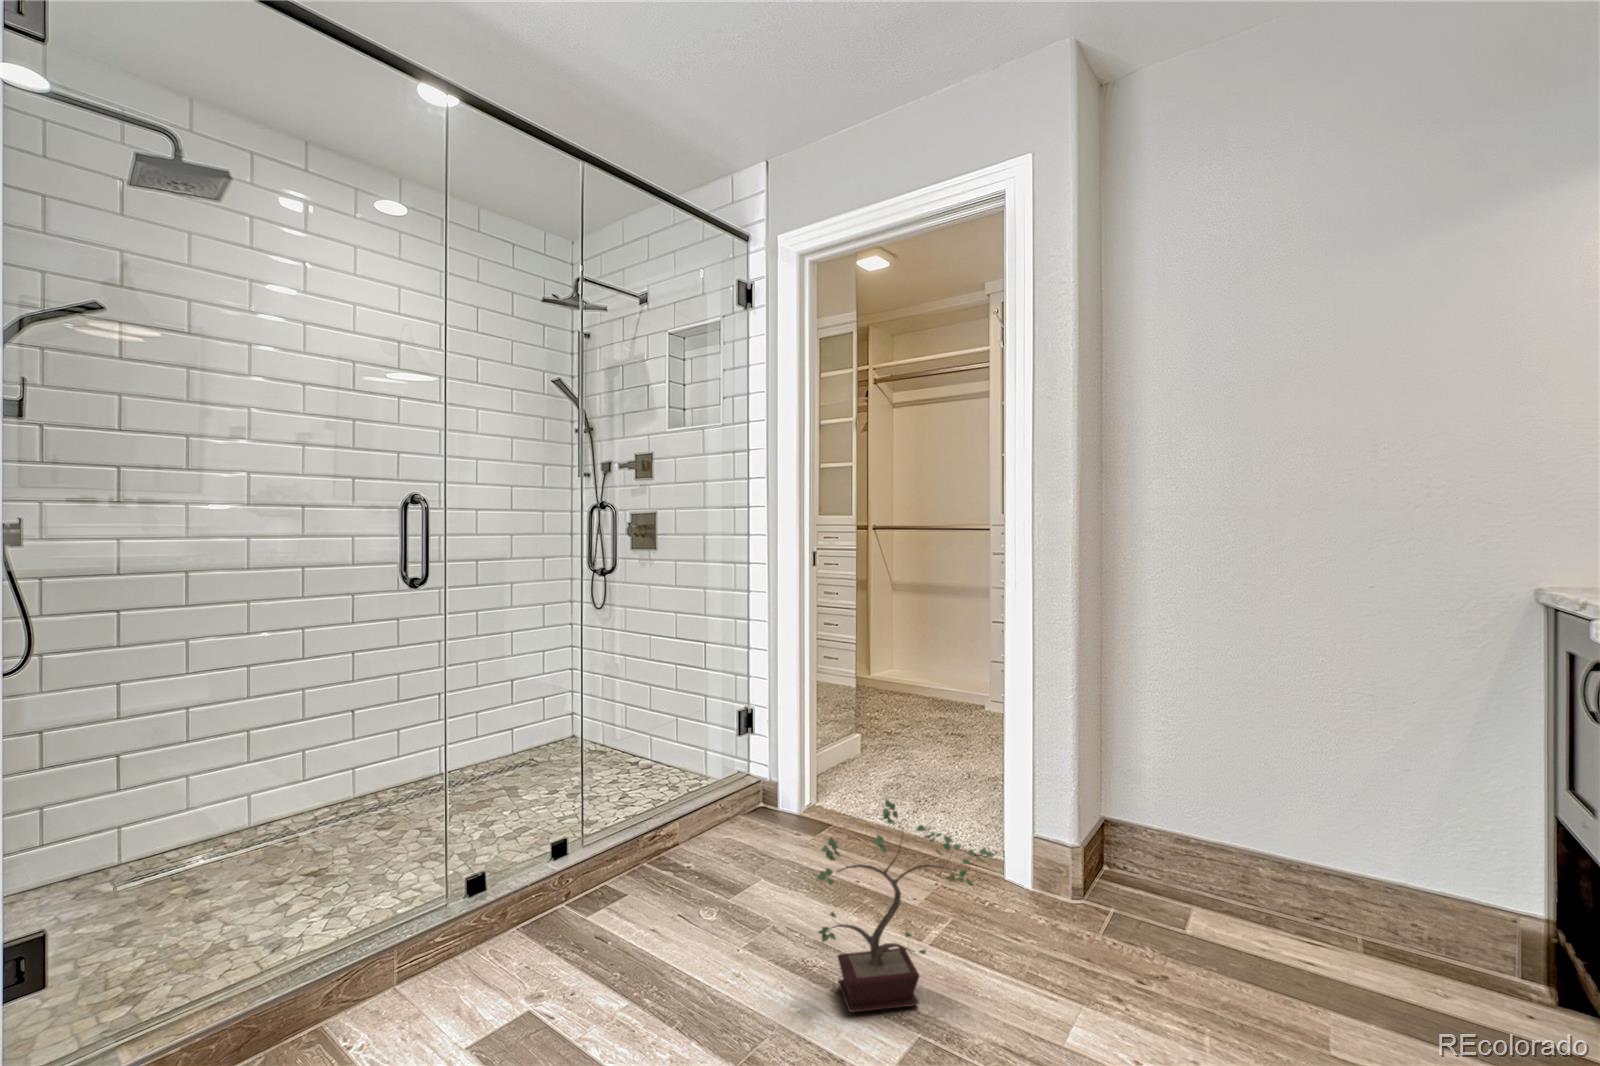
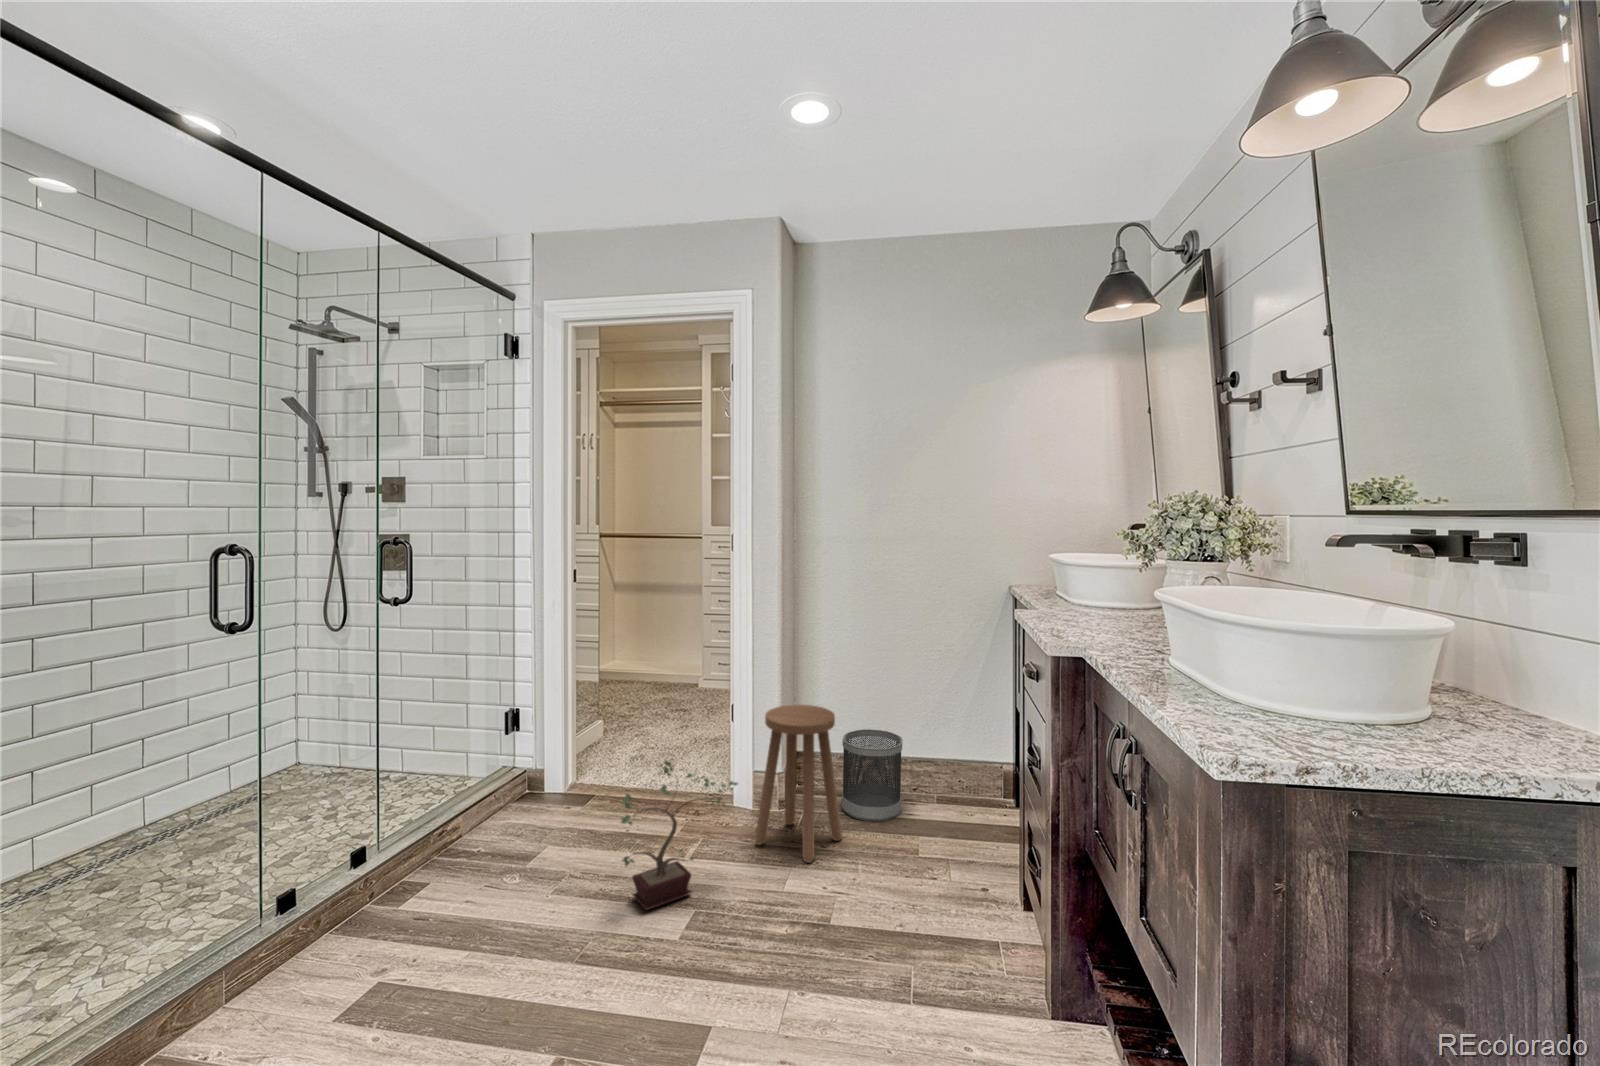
stool: none [1027,747,1174,1005] -> present [755,705,842,863]
wastebasket: none [1175,802,1290,963] -> present [842,729,903,822]

